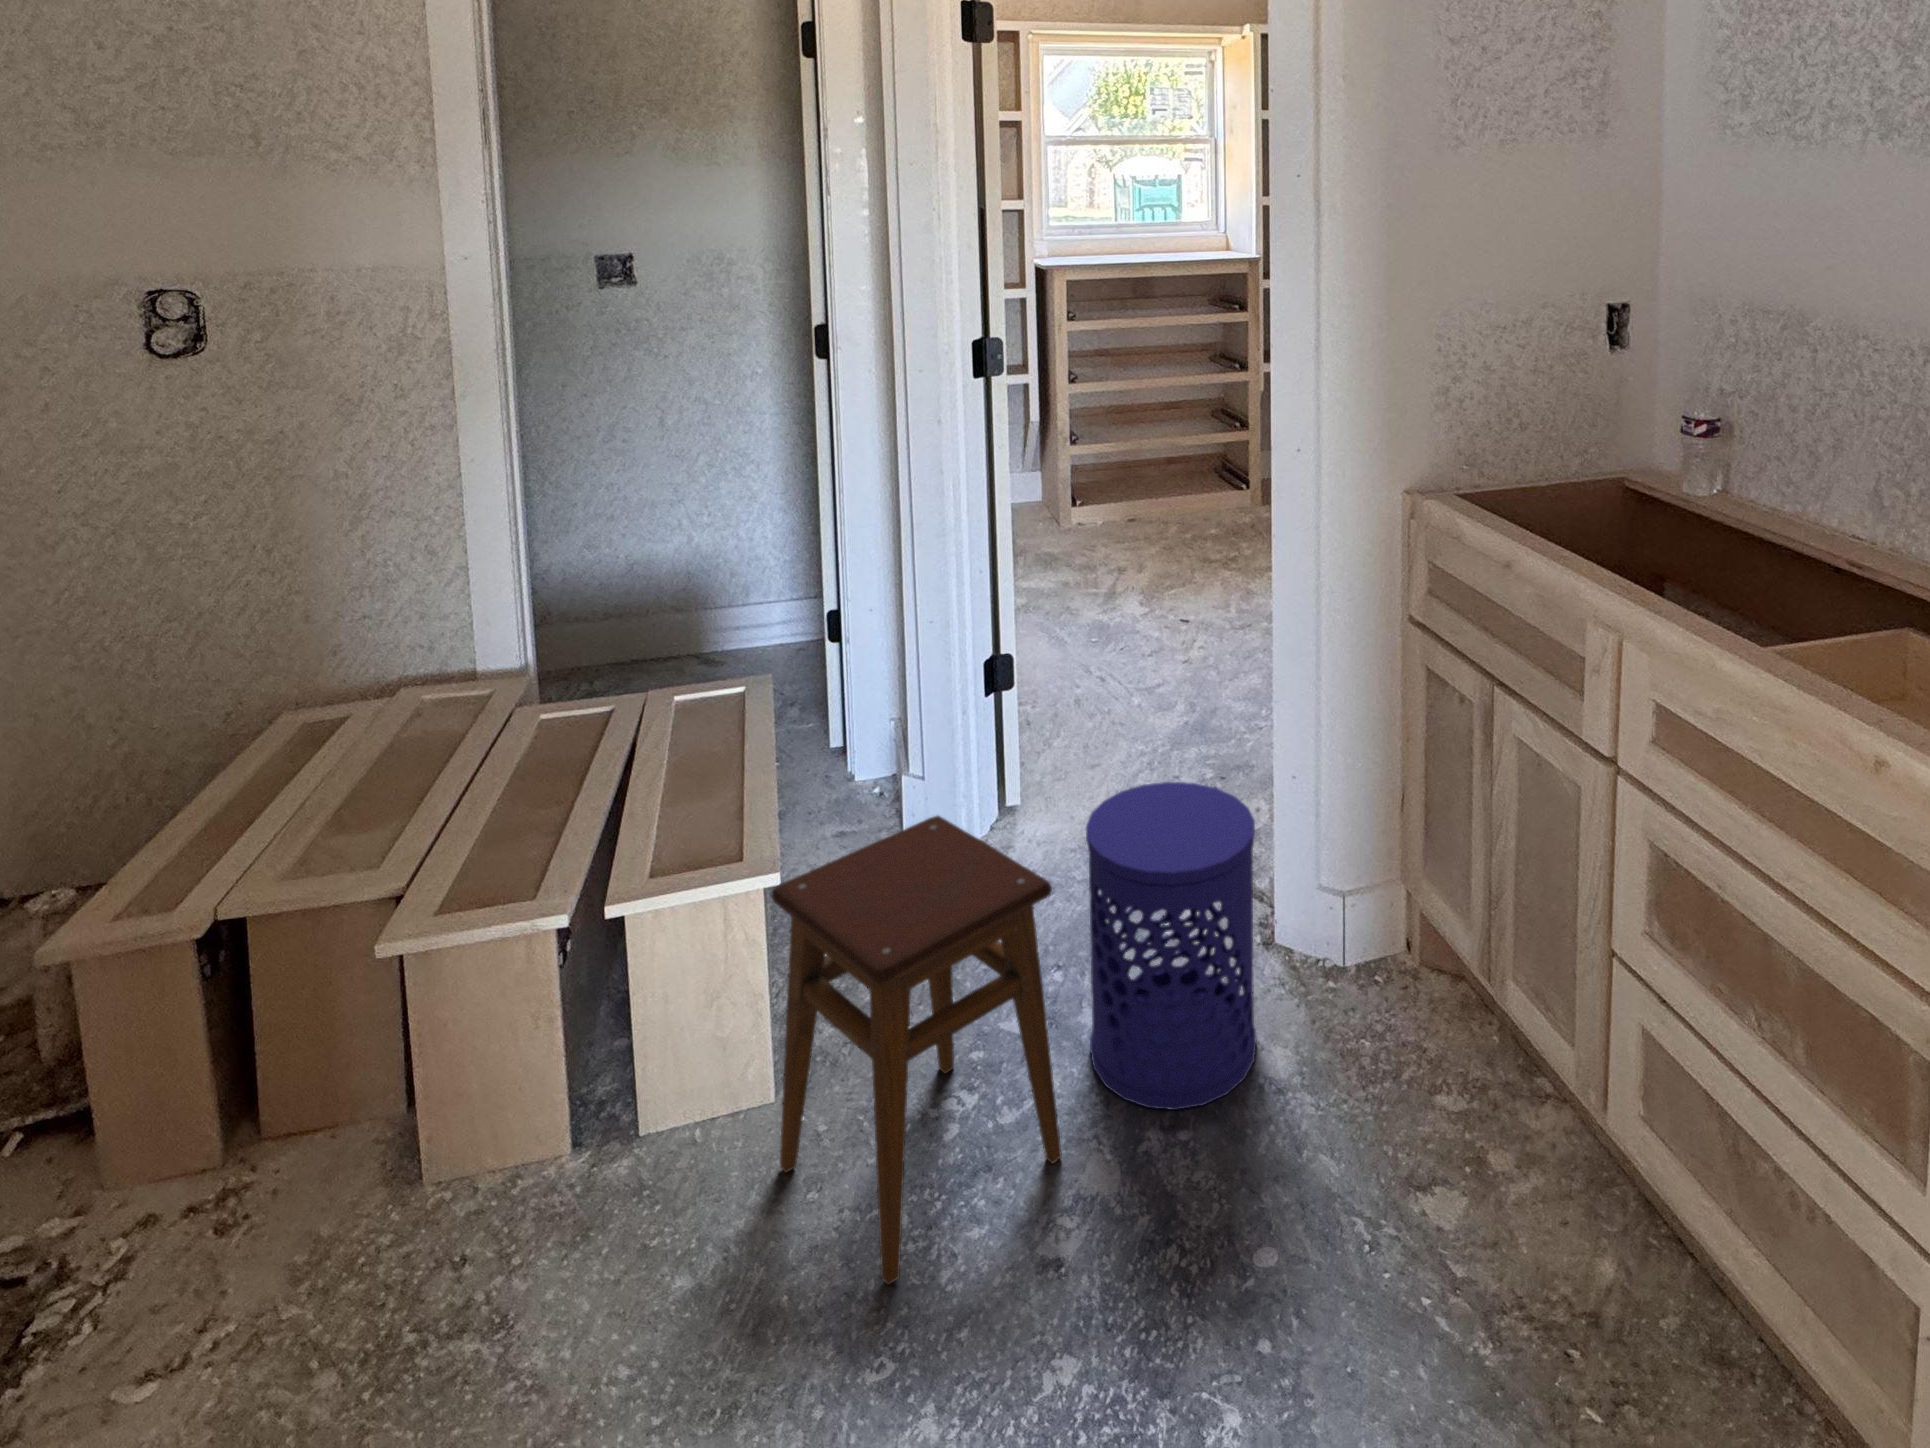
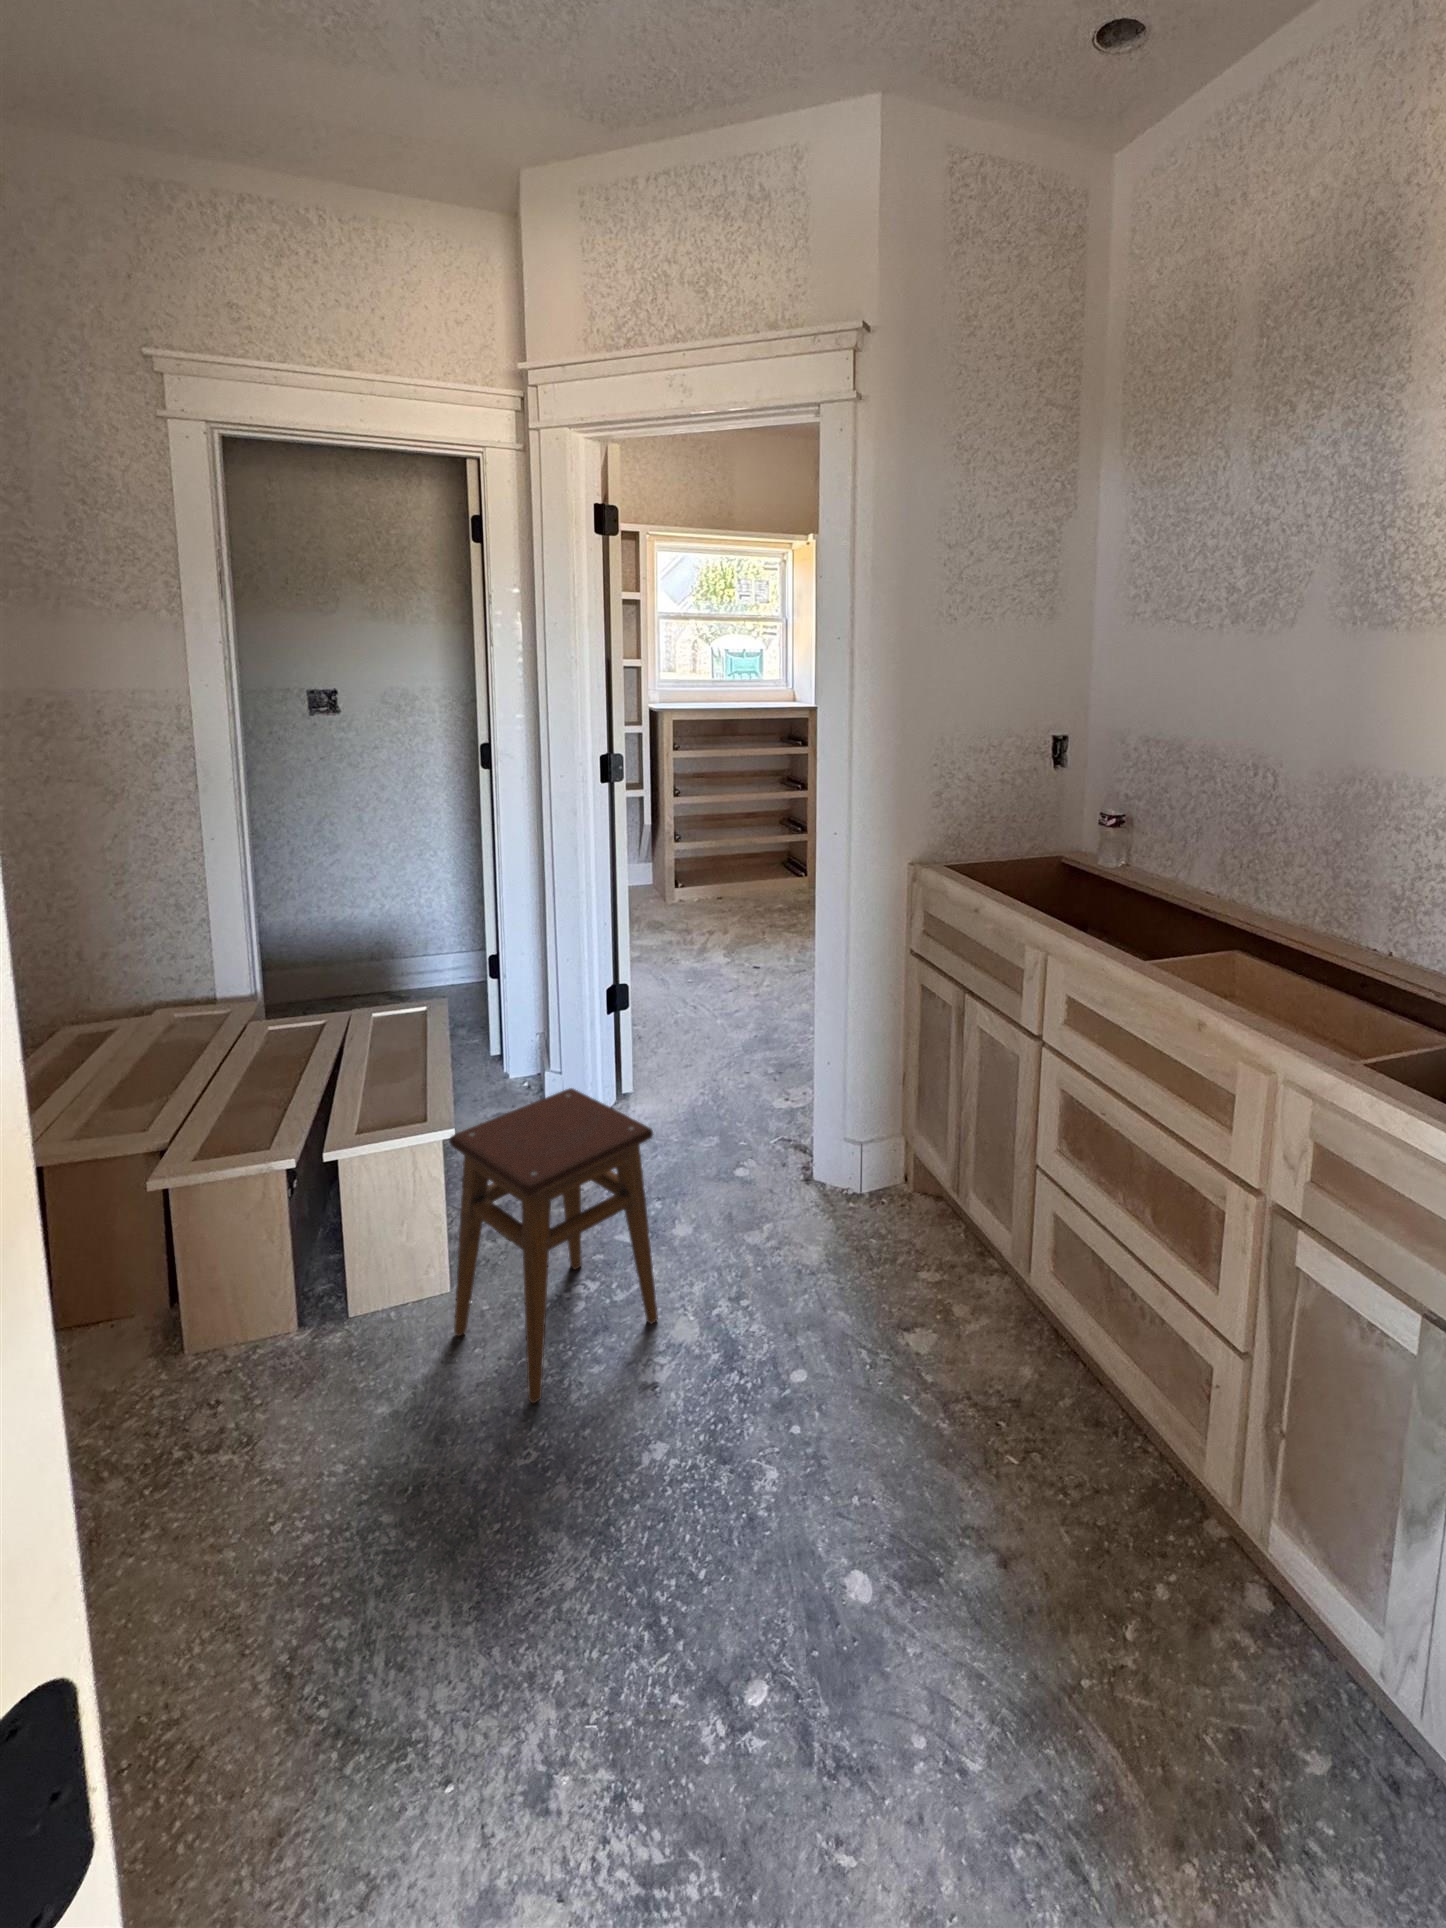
waste bin: present [1086,782,1256,1110] -> none [678,1066,799,1287]

